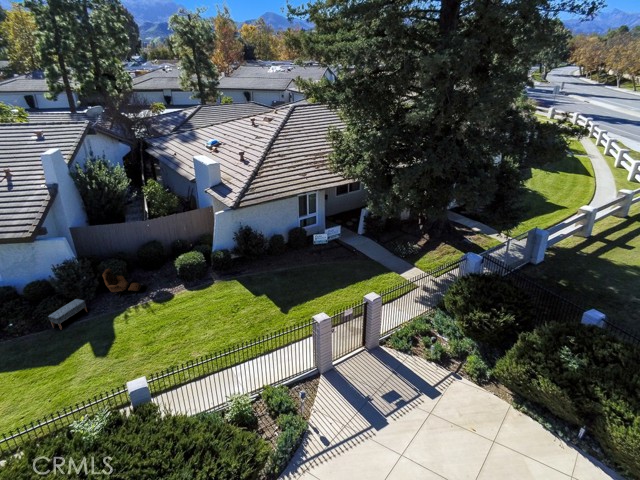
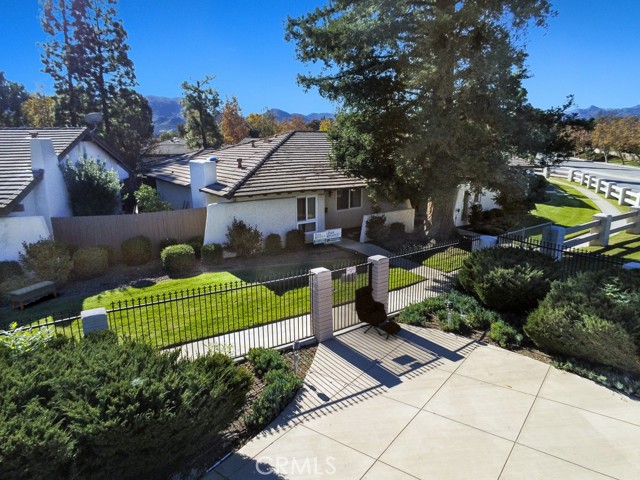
lounge chair: present [102,269,141,298] -> present [355,286,401,340]

